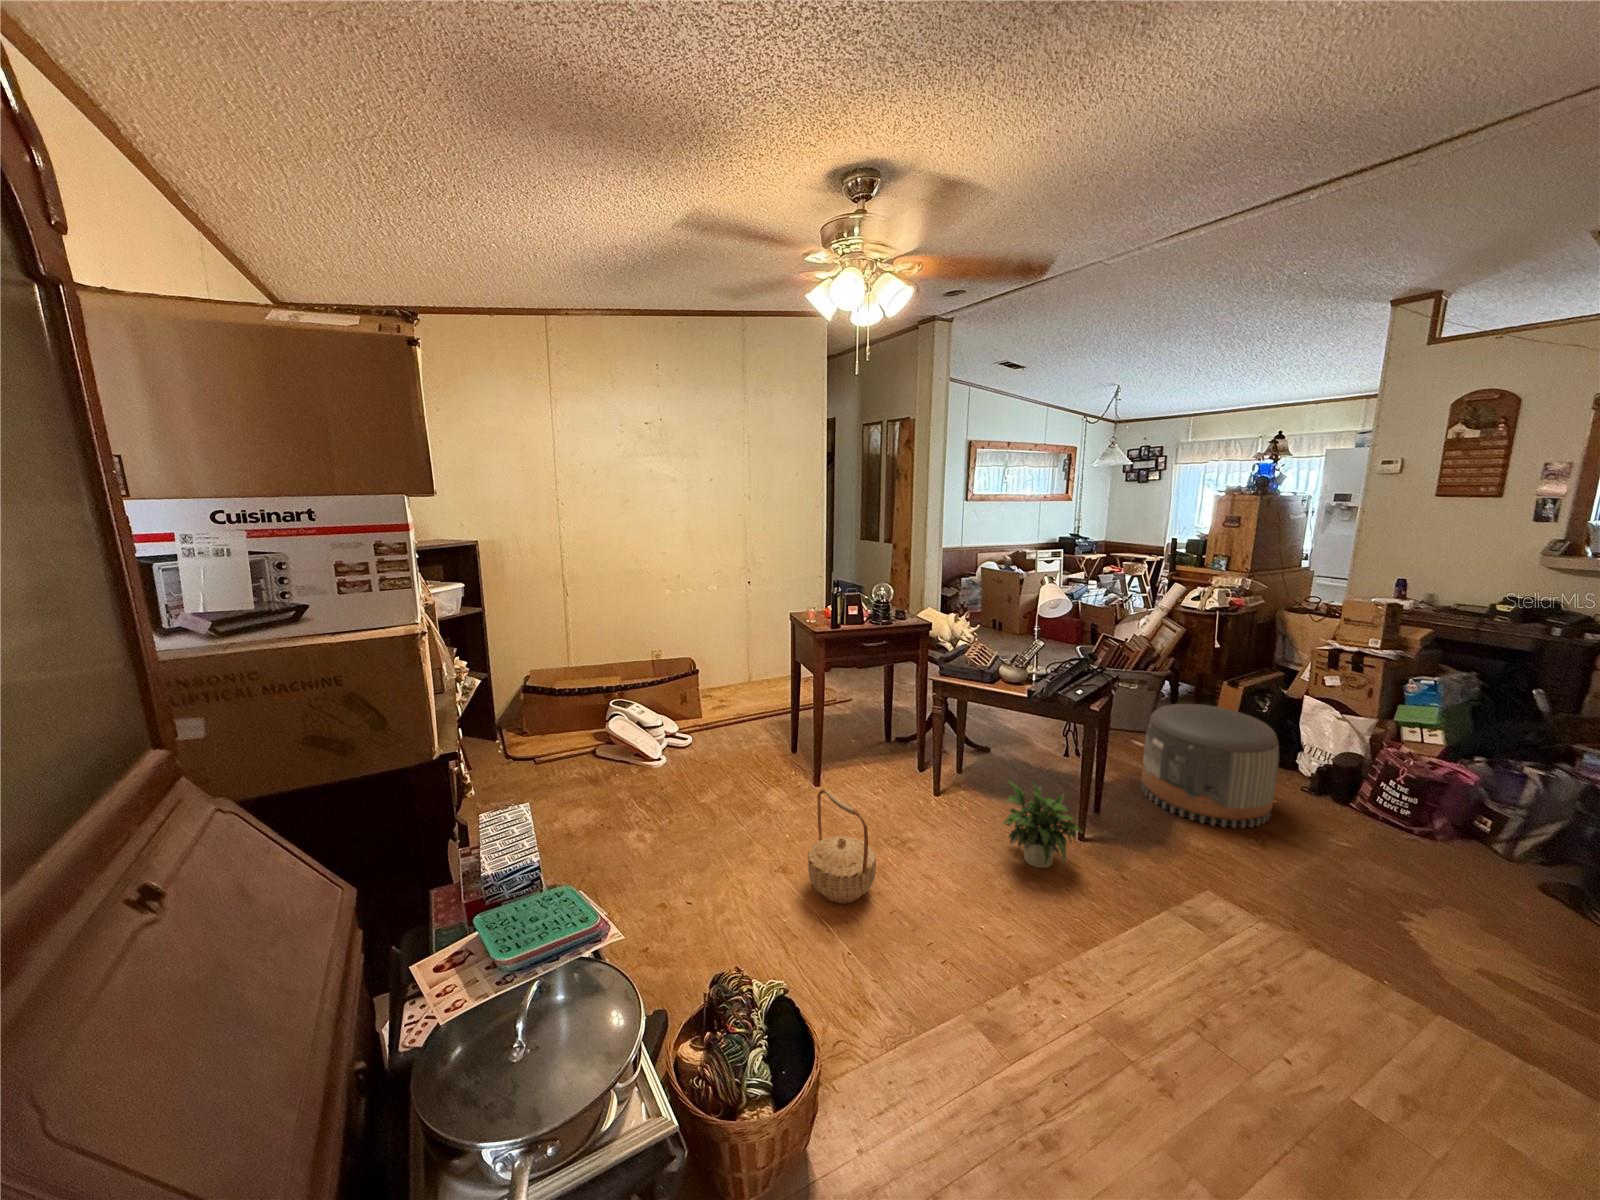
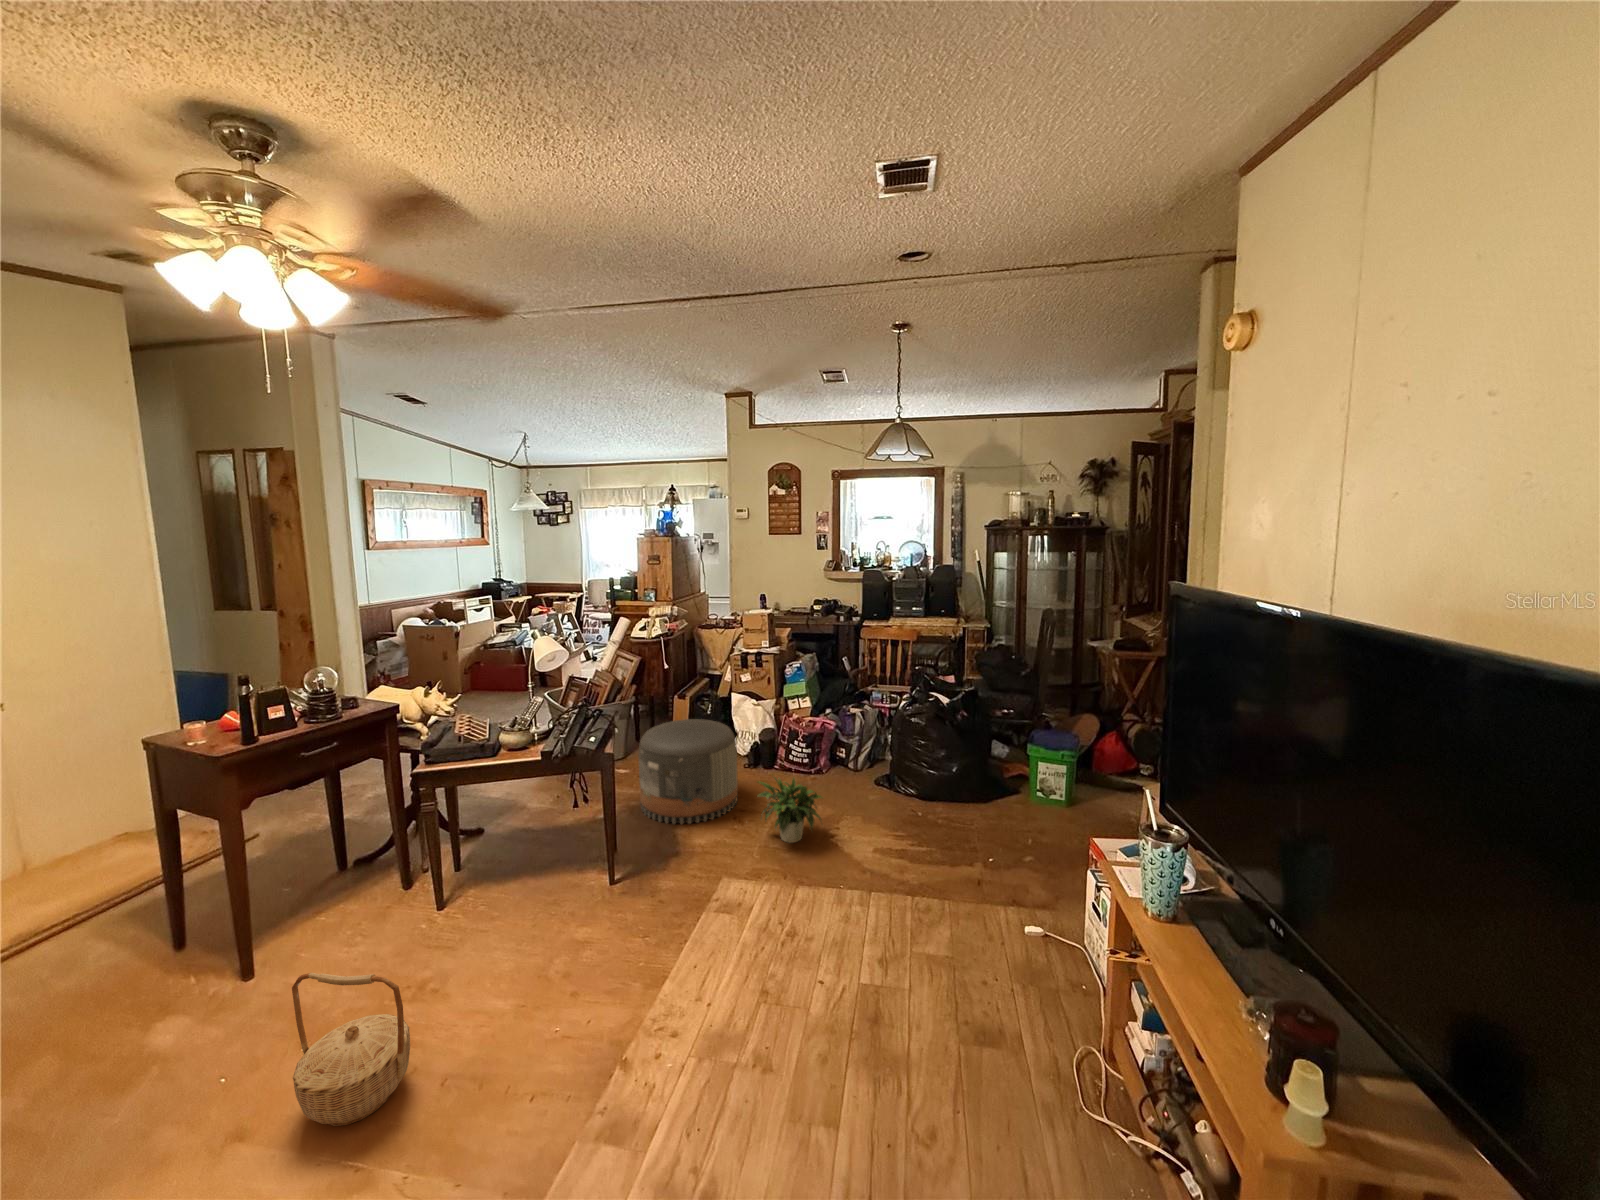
potted plant: present [1003,781,1082,868] -> present [758,779,822,843]

